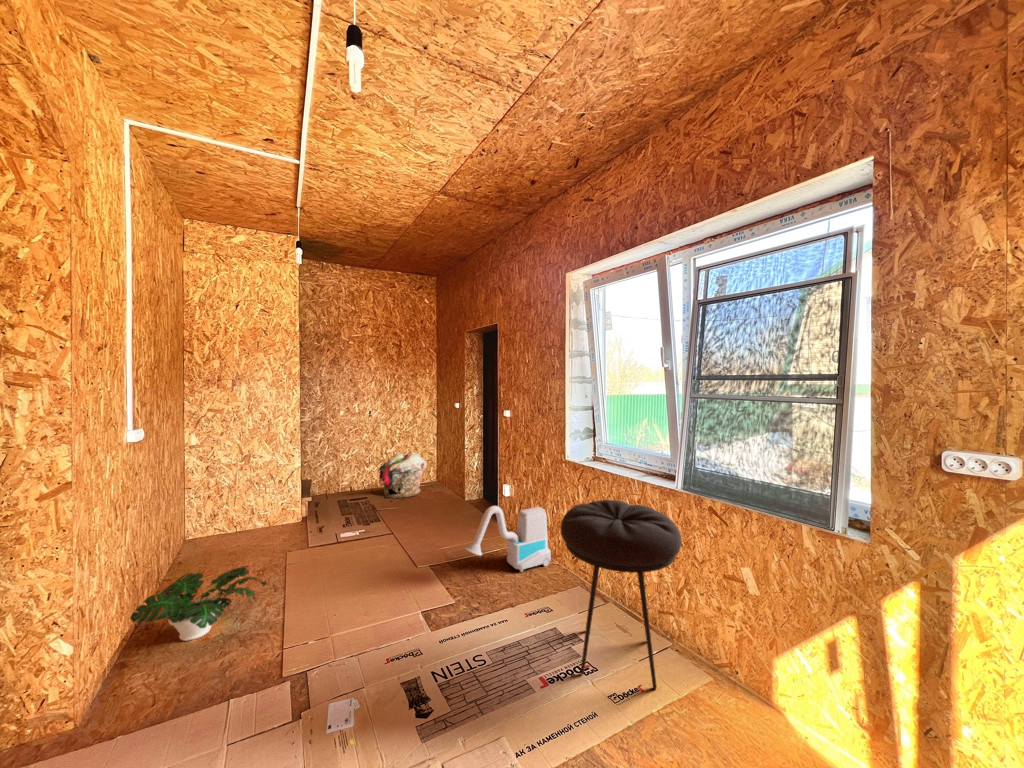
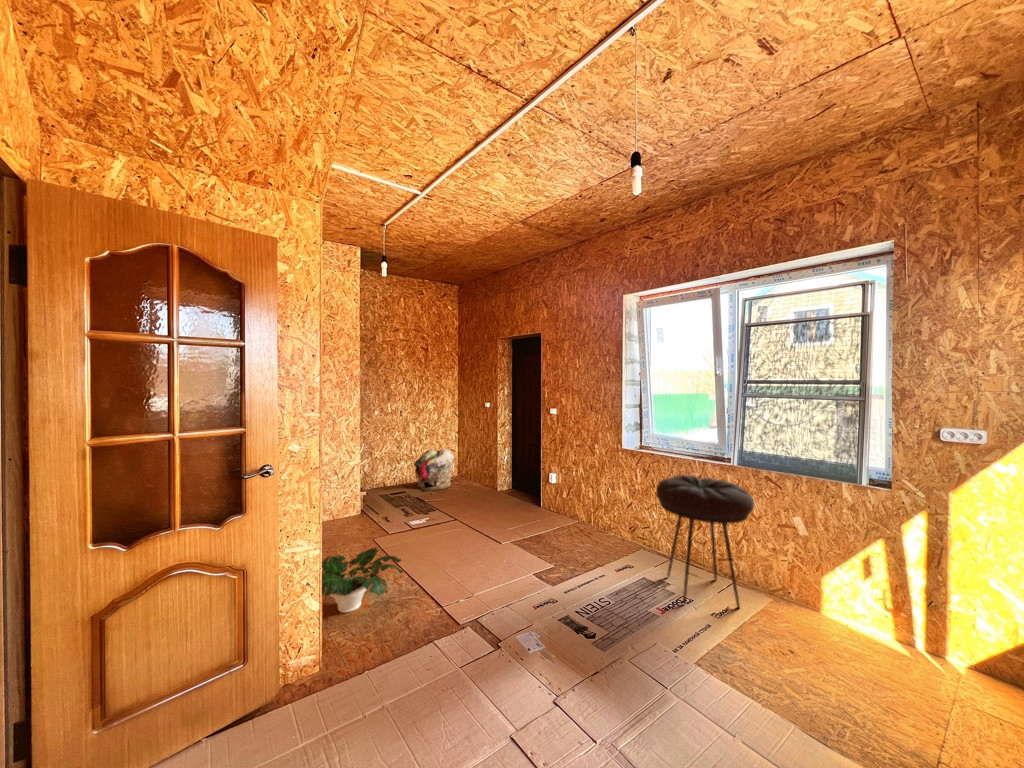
vacuum cleaner: present [465,506,550,572] -> none [547,488,607,541]

